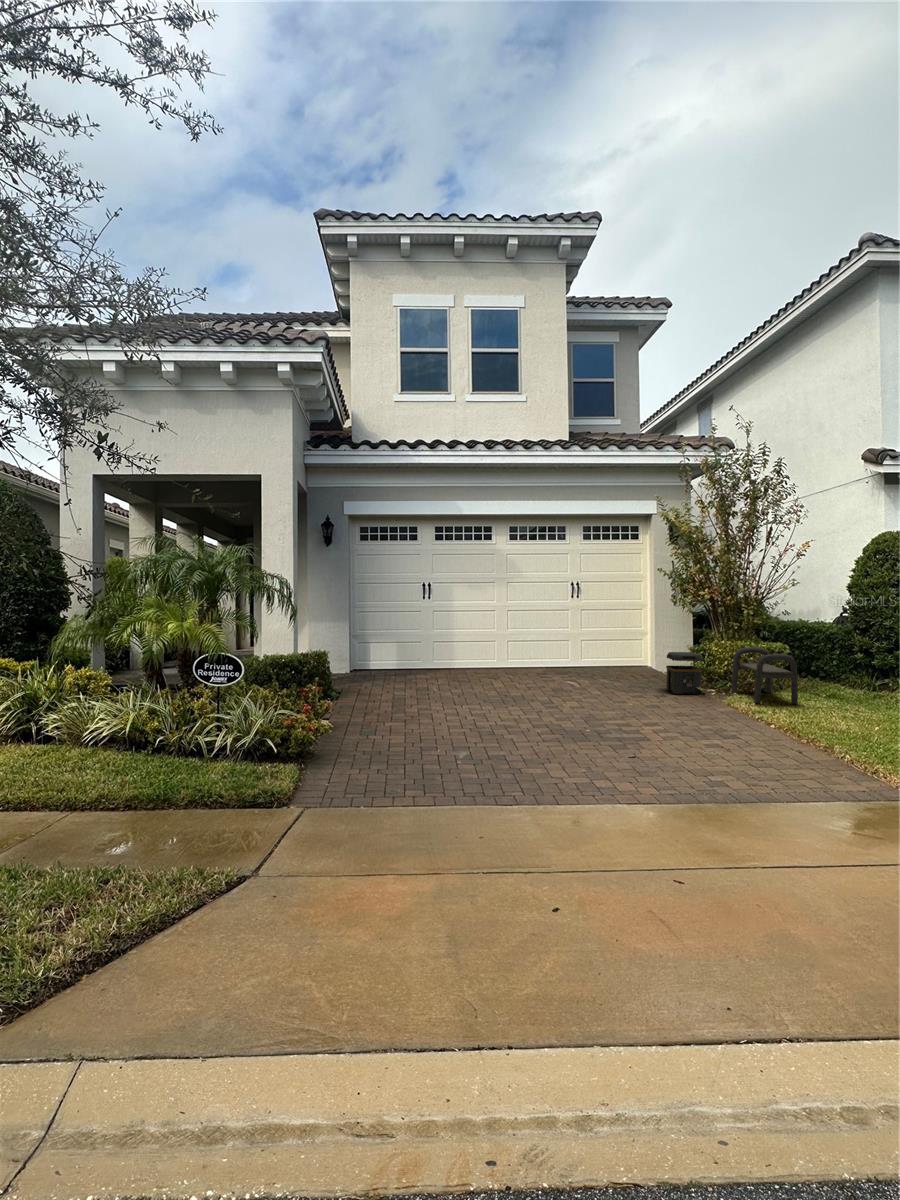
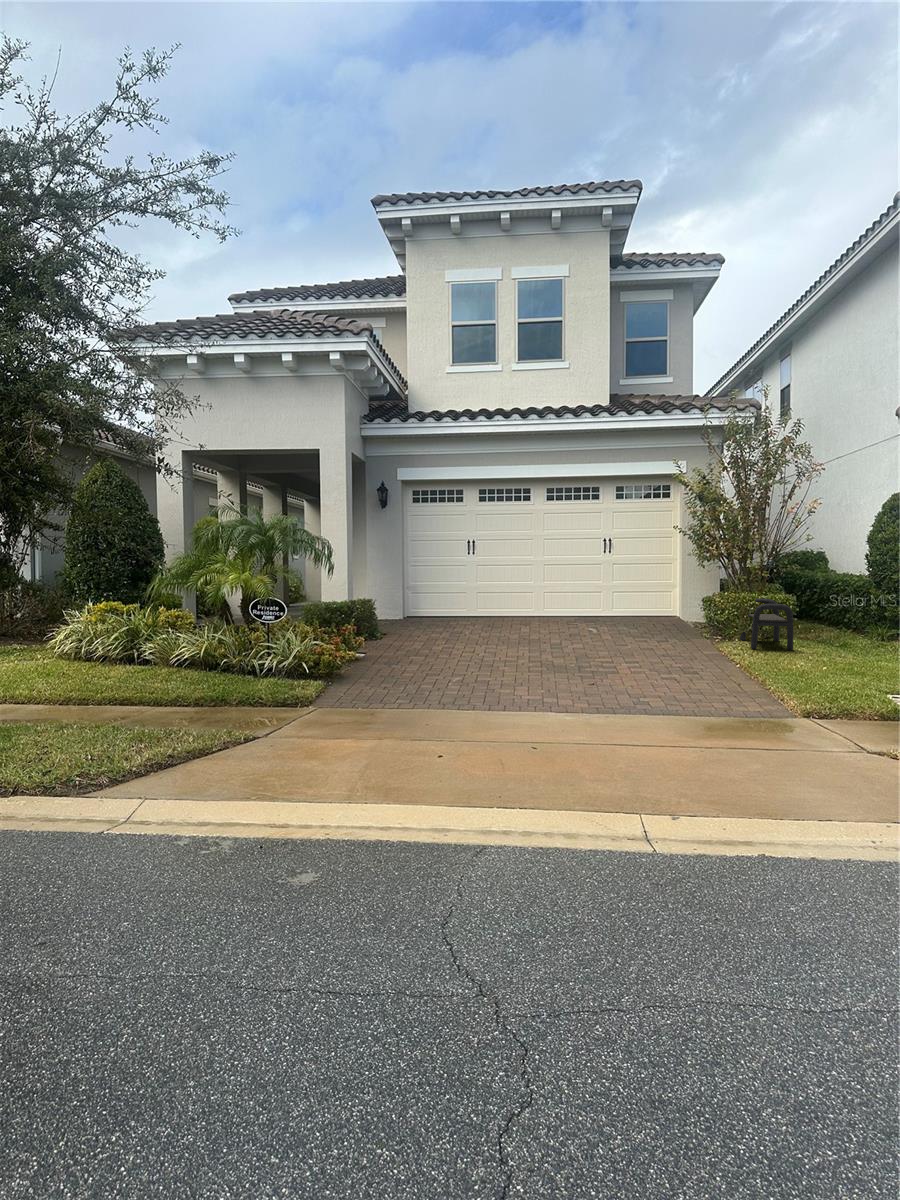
toolbox: present [666,652,702,694] -> none [685,604,717,643]

